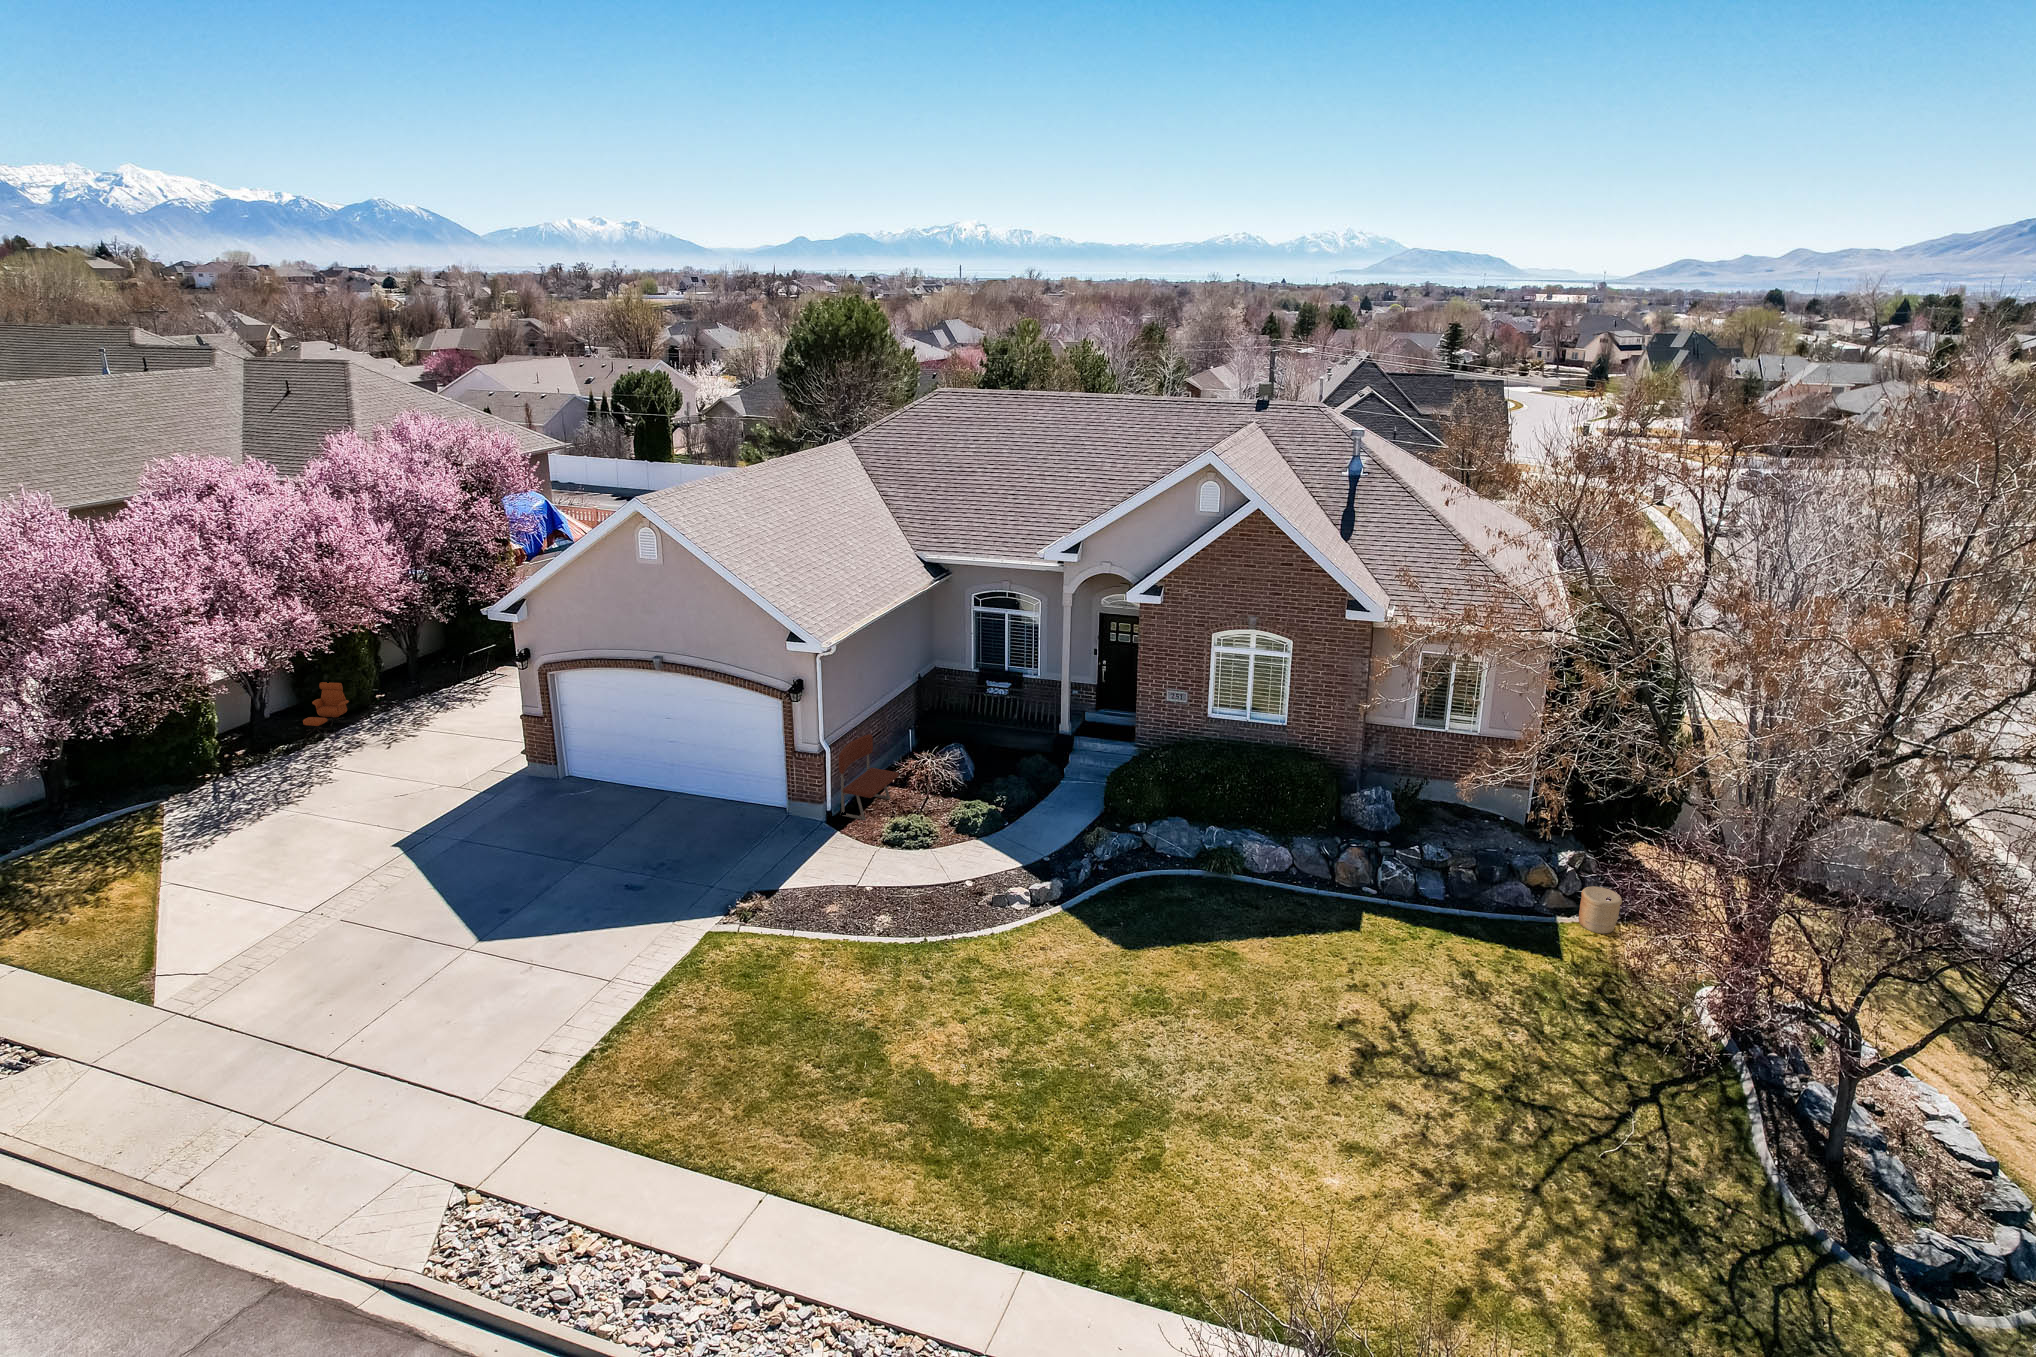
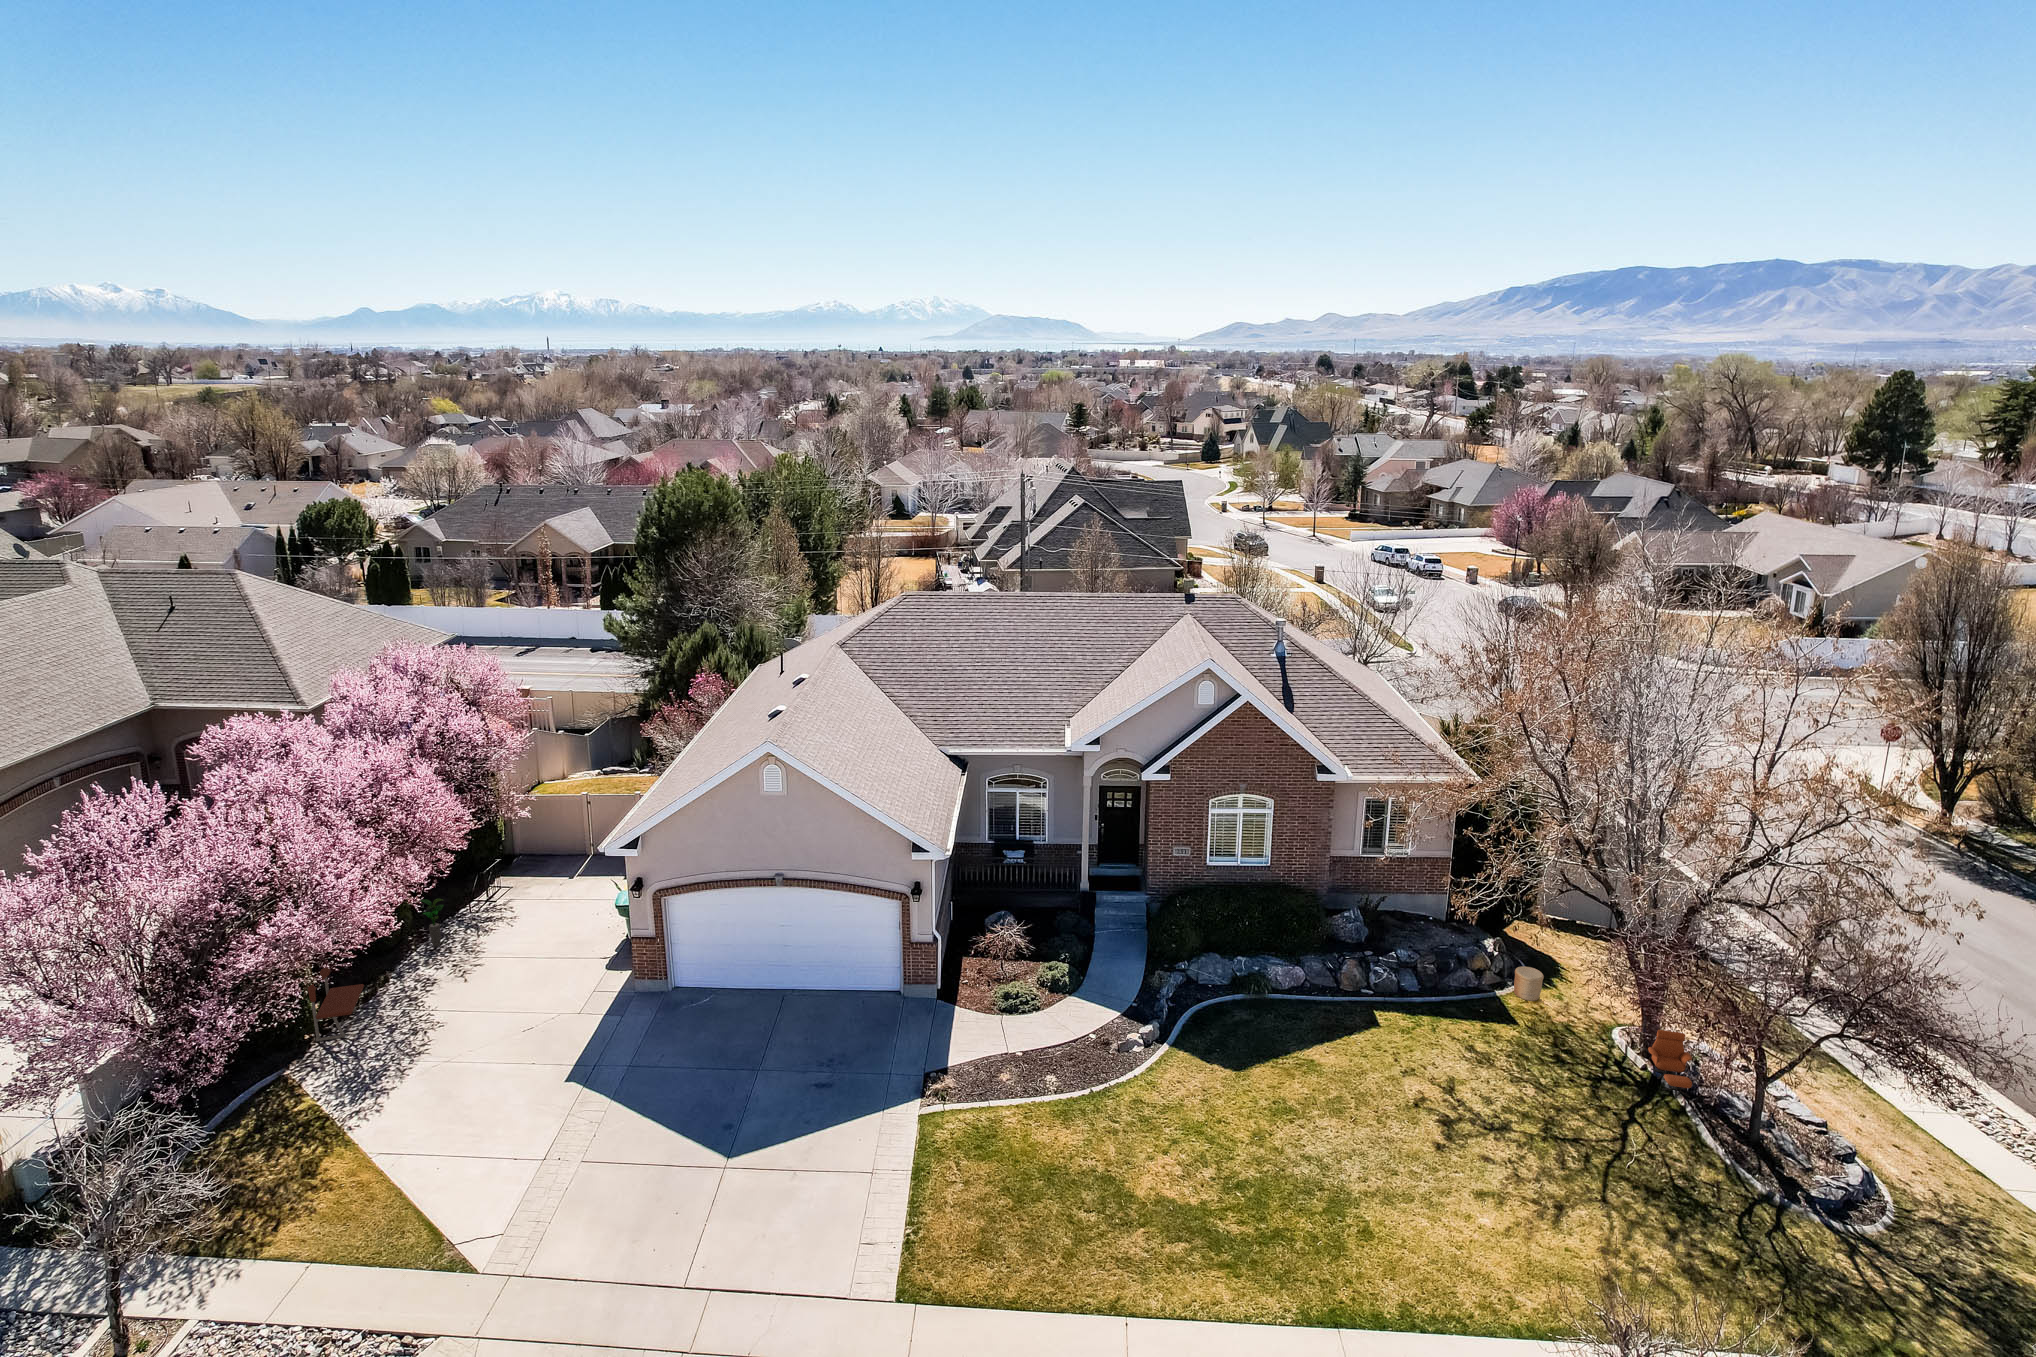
potted plant: none [364,663,390,714] -> present [420,898,444,947]
lounge chair: present [303,682,349,735] -> present [1648,1030,1692,1098]
bench: present [839,734,899,820] -> present [308,968,364,1042]

